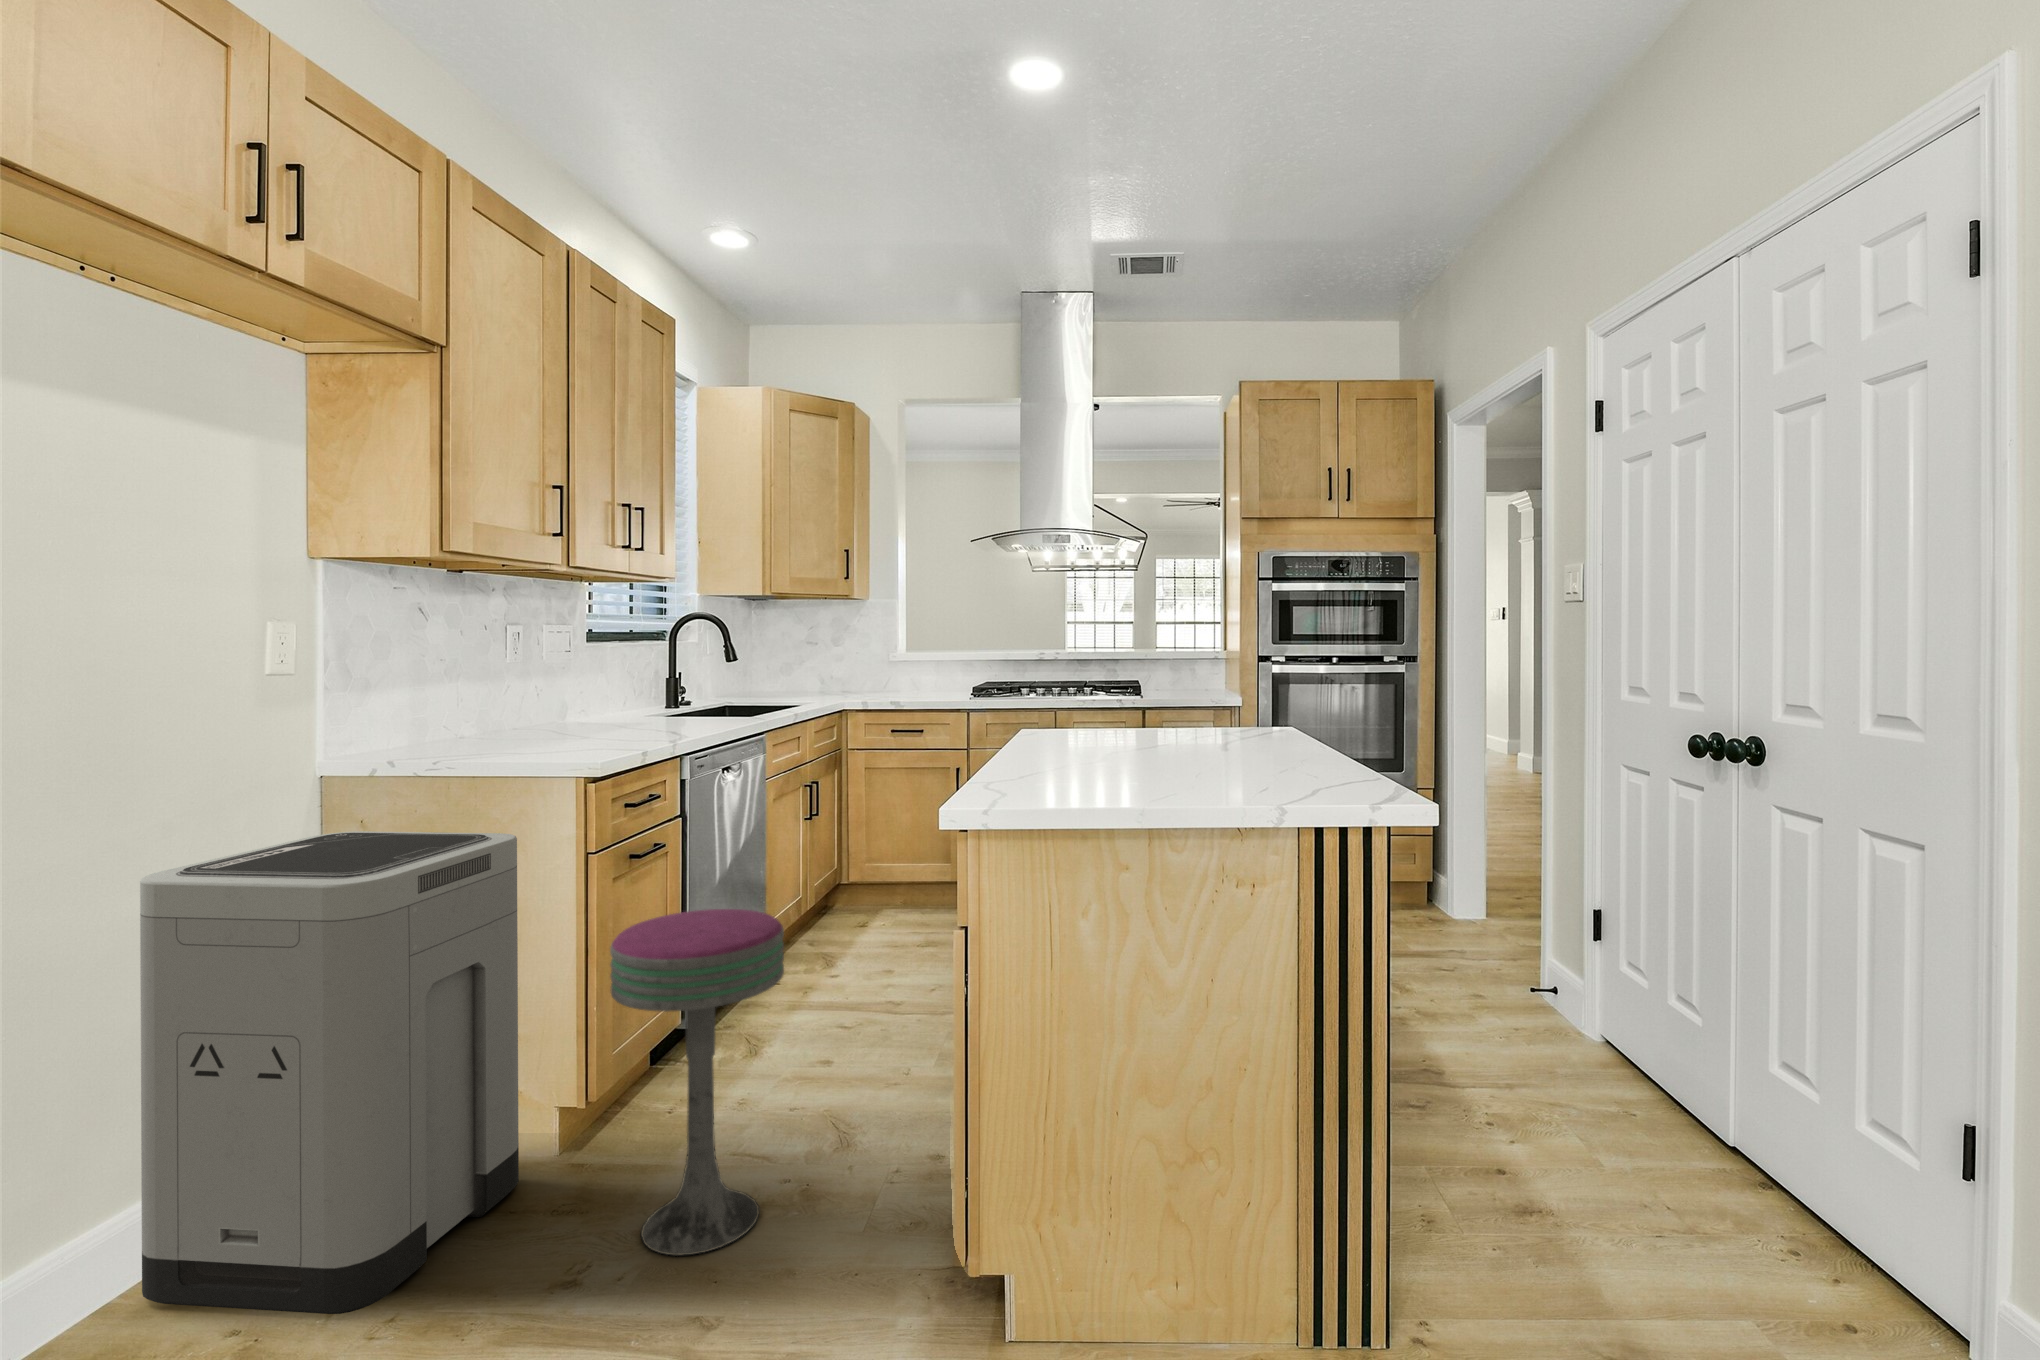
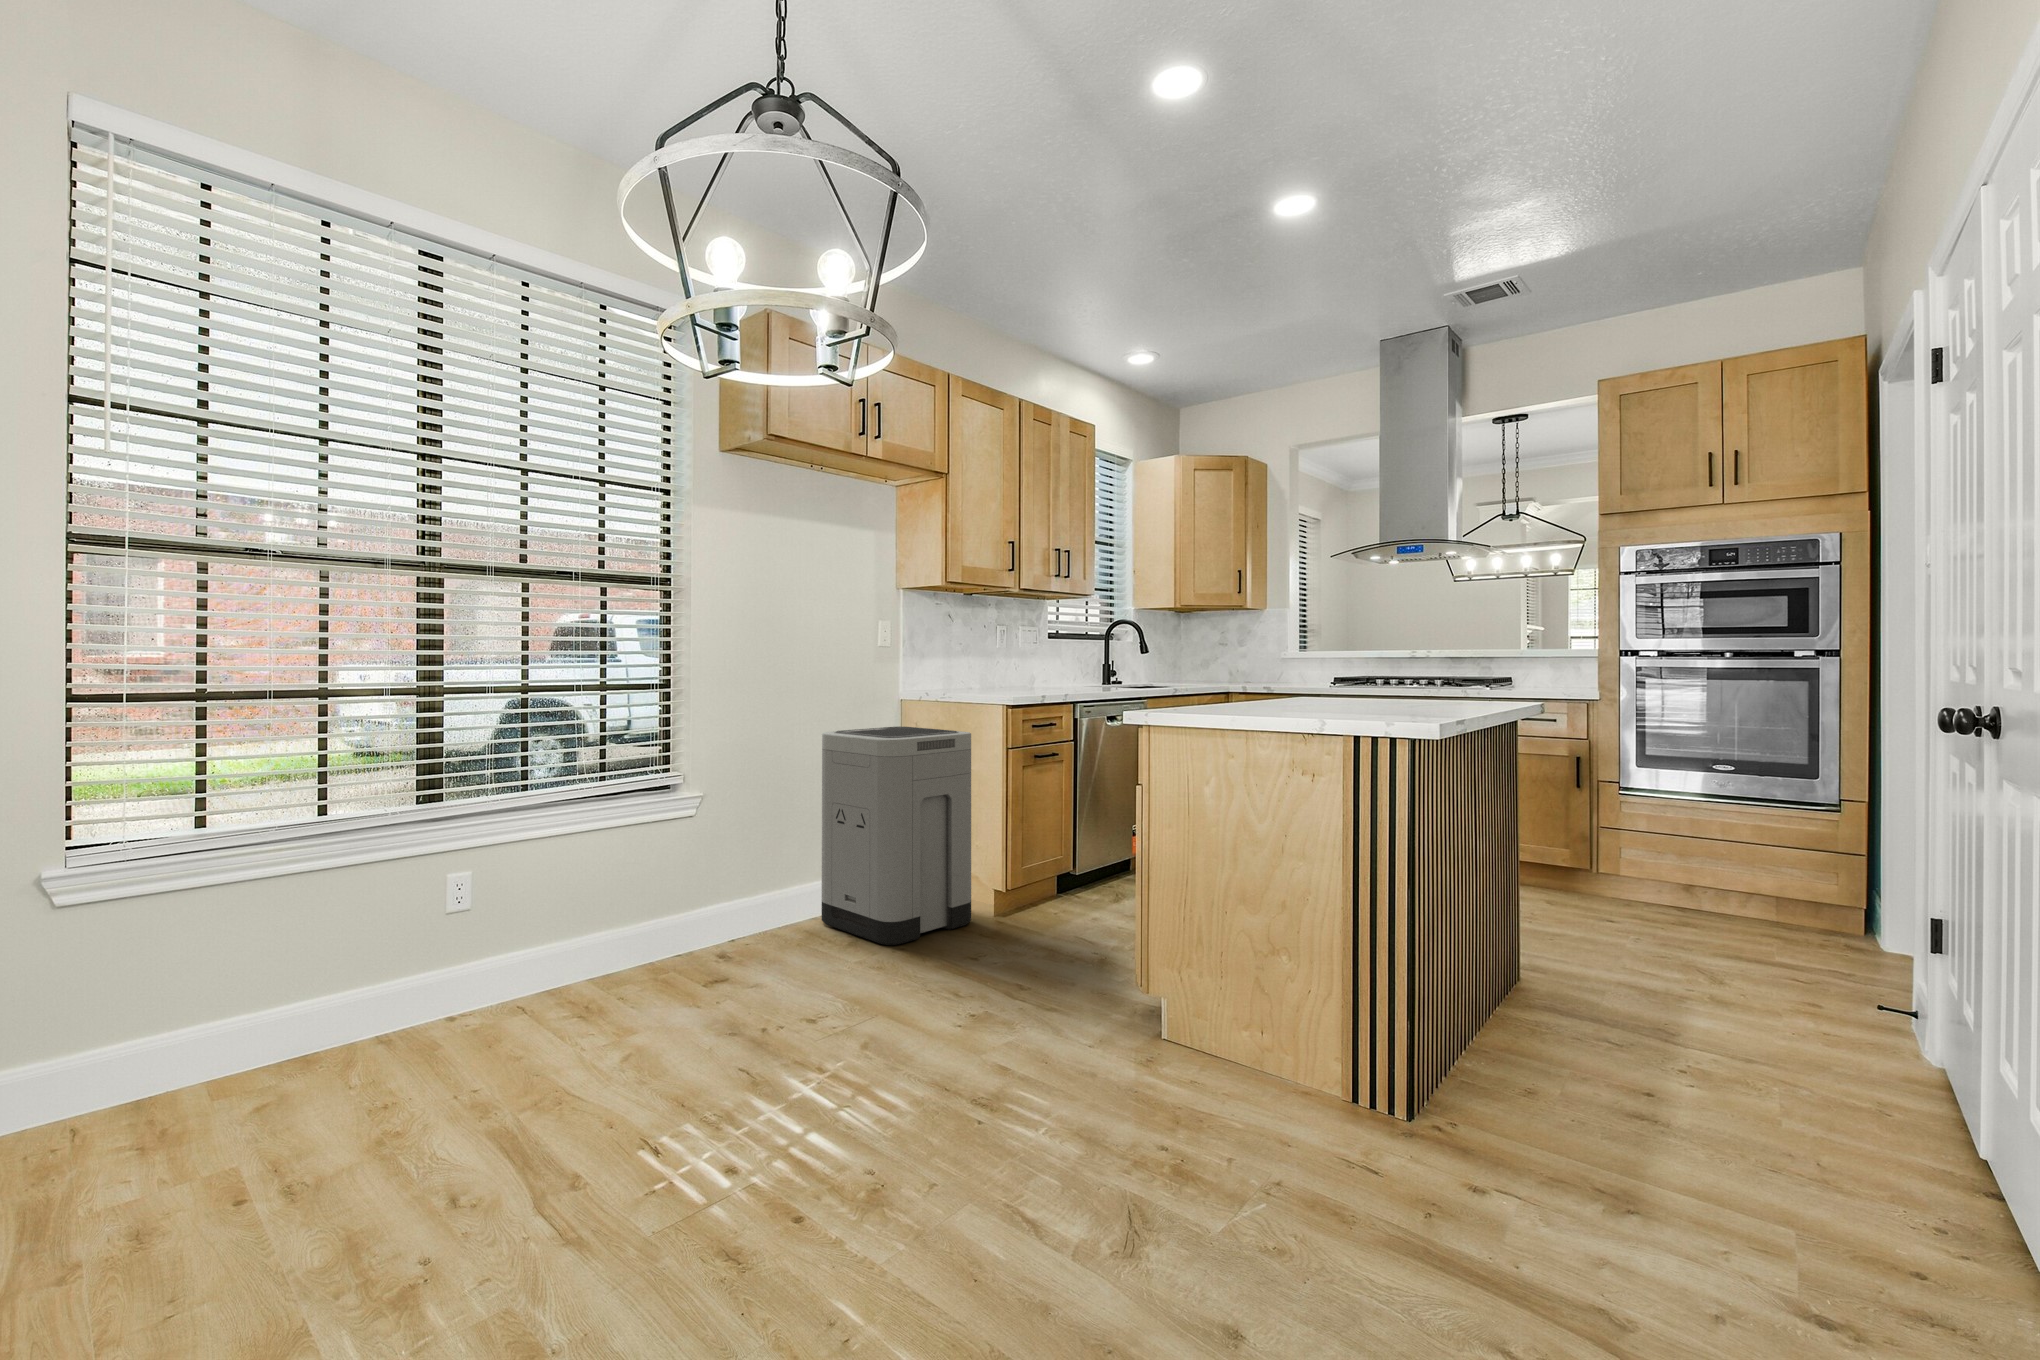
bar stool: present [610,909,784,1256] -> none [998,782,1090,967]

